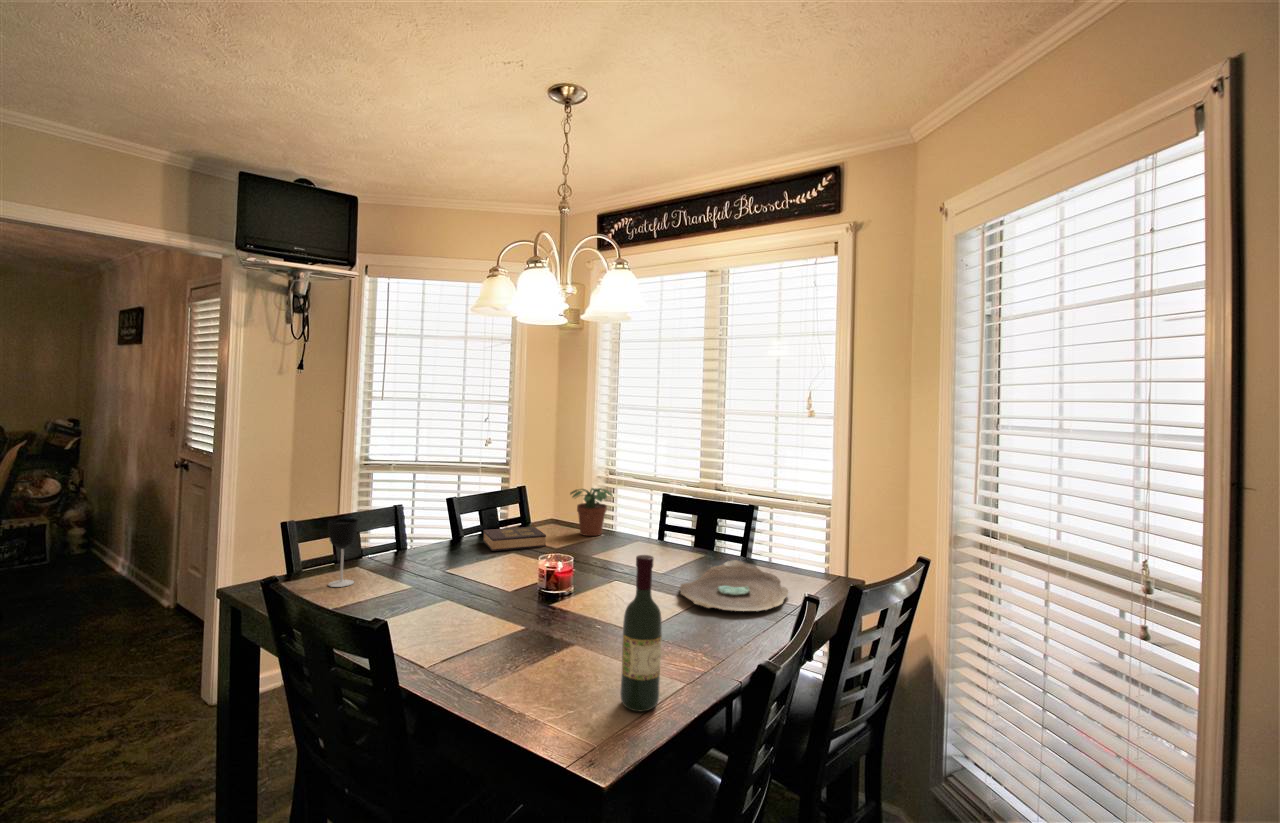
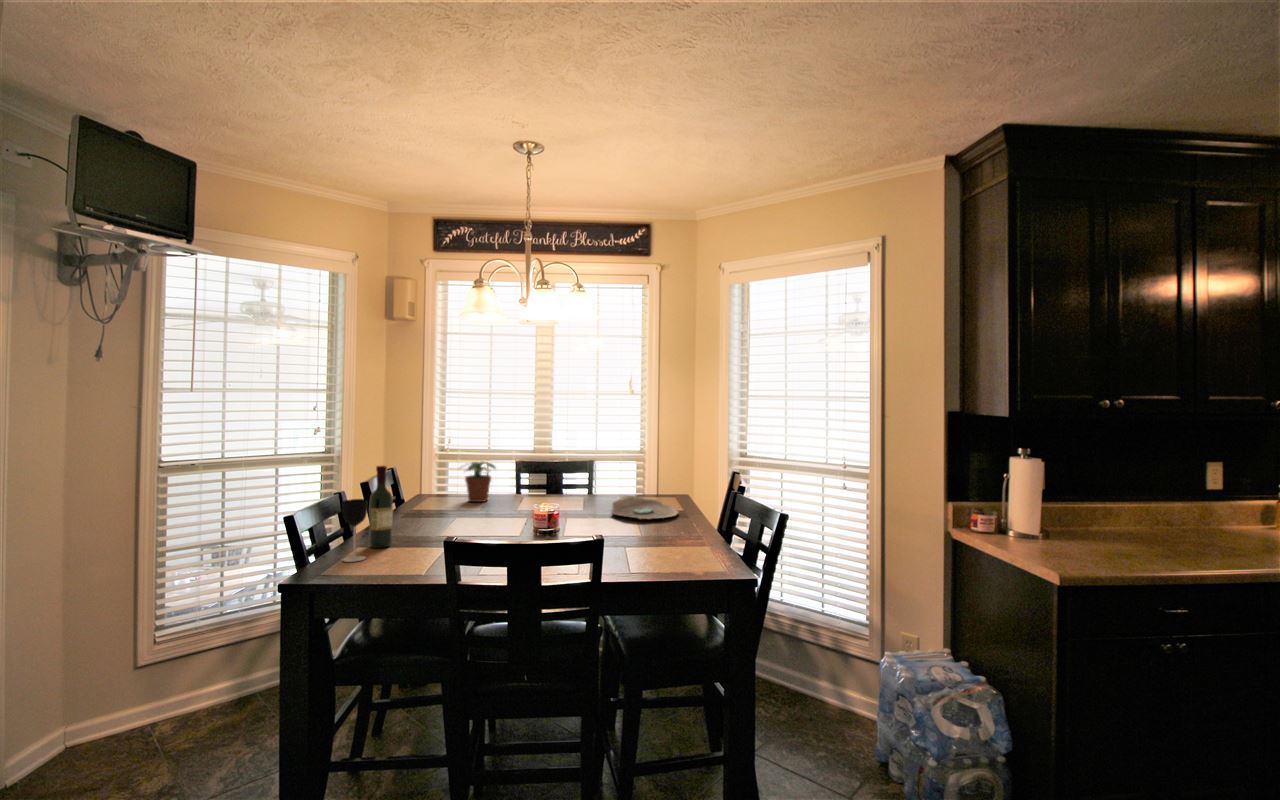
hardback book: present [483,527,546,551] -> none [401,500,463,521]
wine bottle: present [620,555,662,711] -> present [369,465,393,548]

